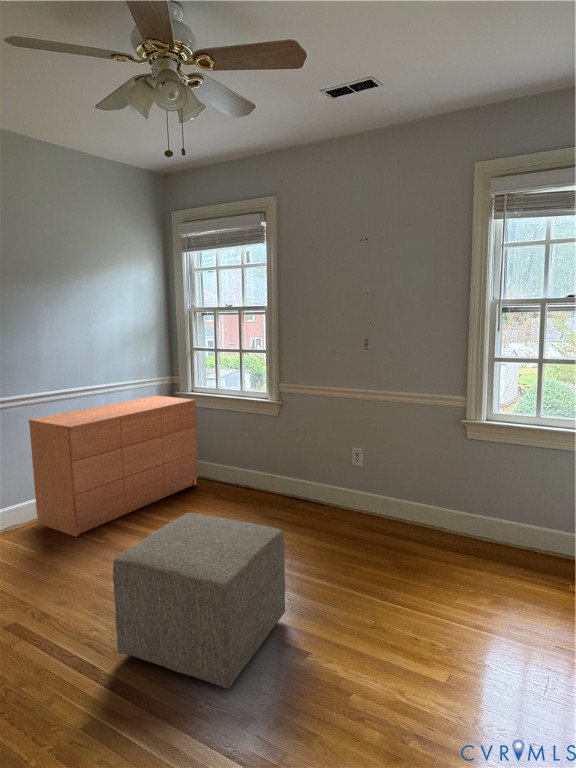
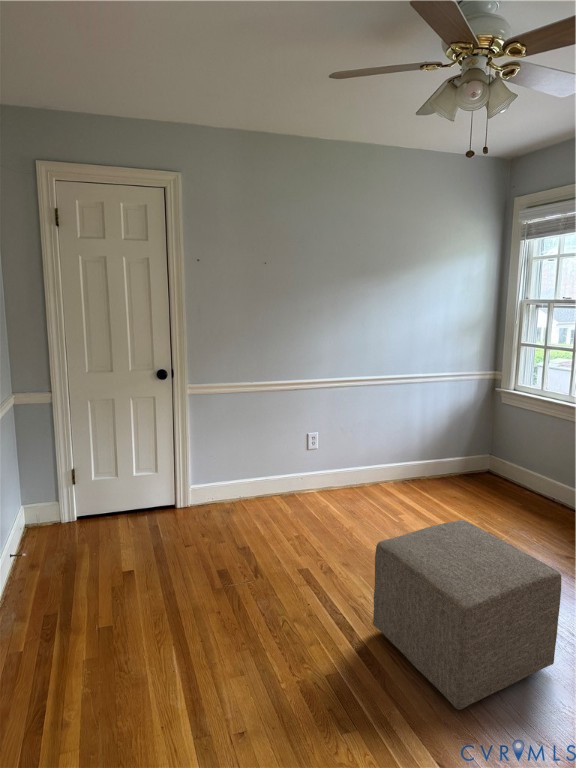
dresser: present [29,396,198,537] -> none [351,389,513,508]

